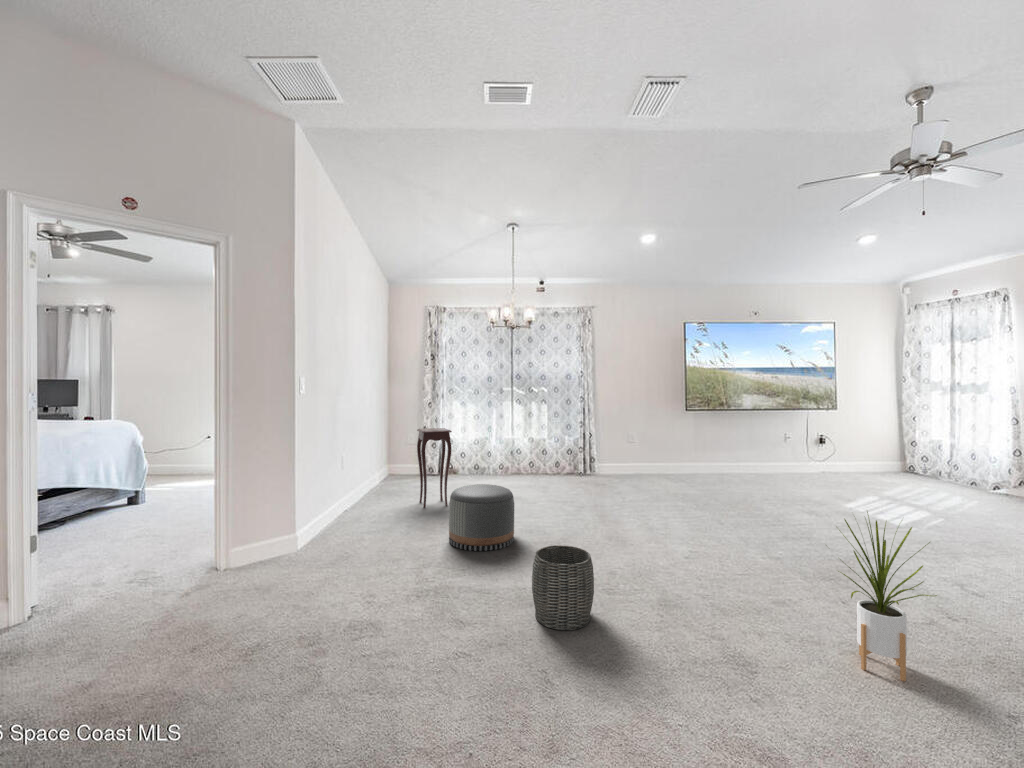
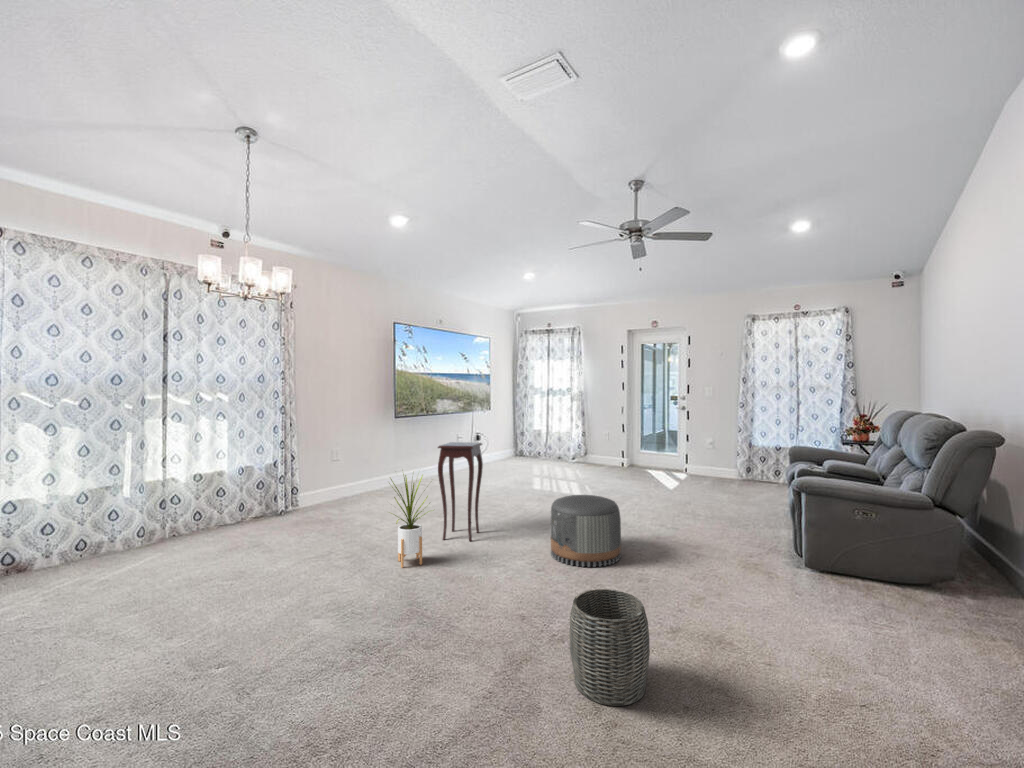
side table: present [417,428,452,508] -> present [438,442,483,541]
pouf: present [449,484,514,551] -> present [550,495,621,567]
house plant: present [839,512,937,681] -> present [389,474,428,567]

